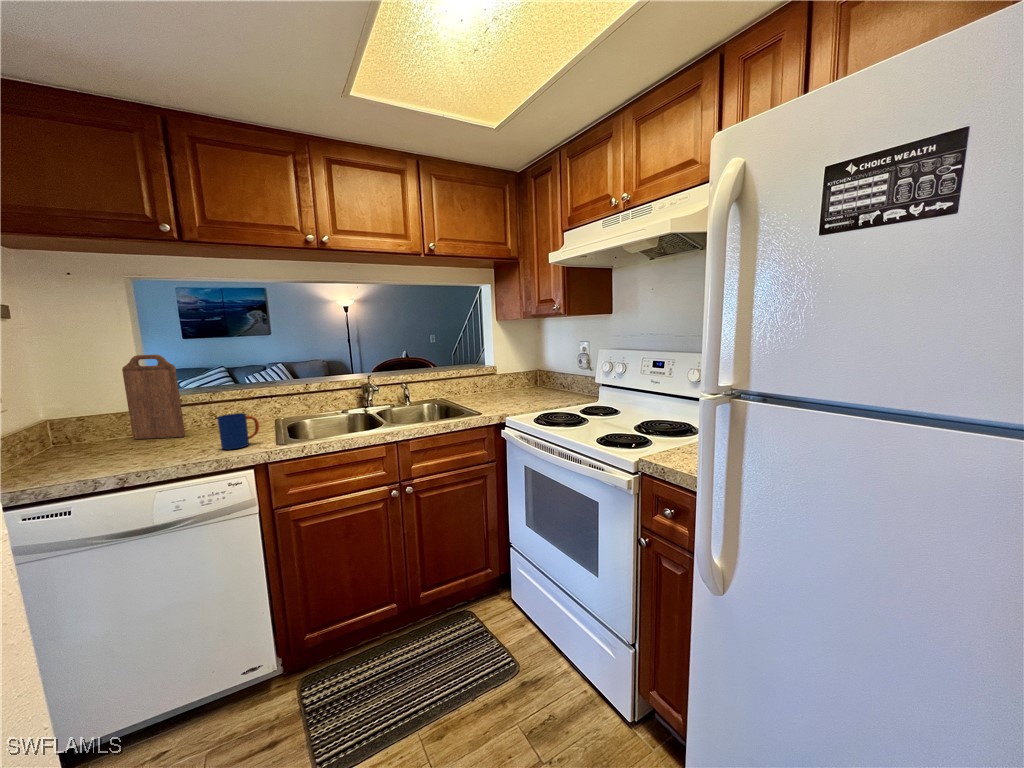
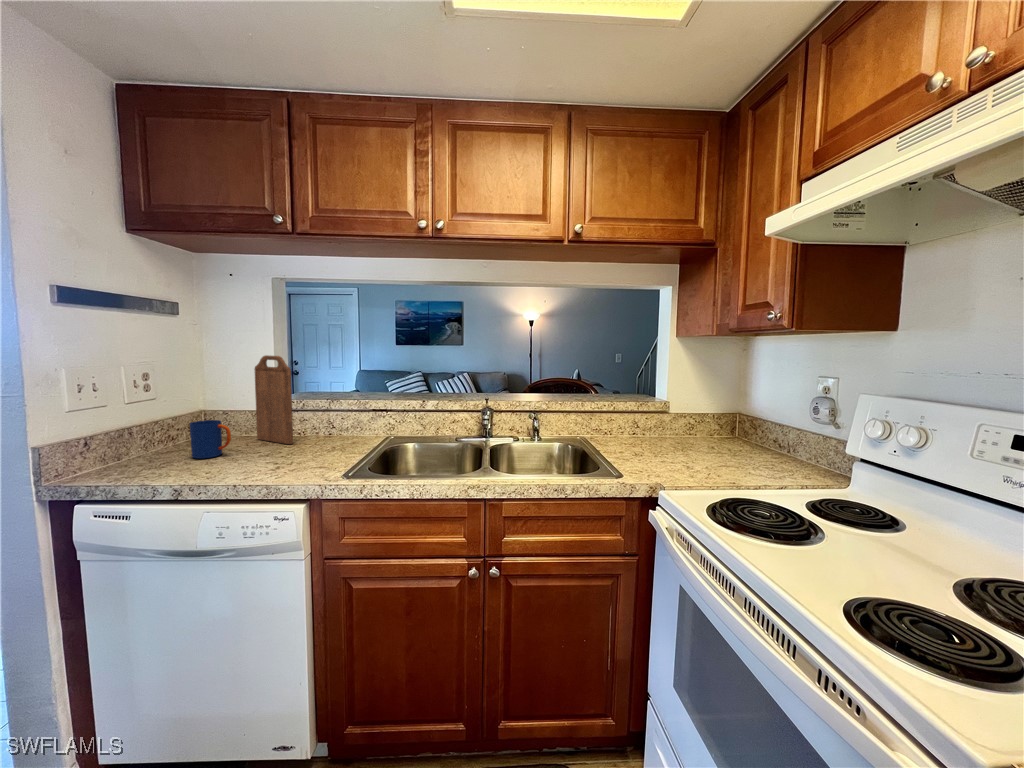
mug: present [217,413,259,450] -> present [190,420,231,458]

